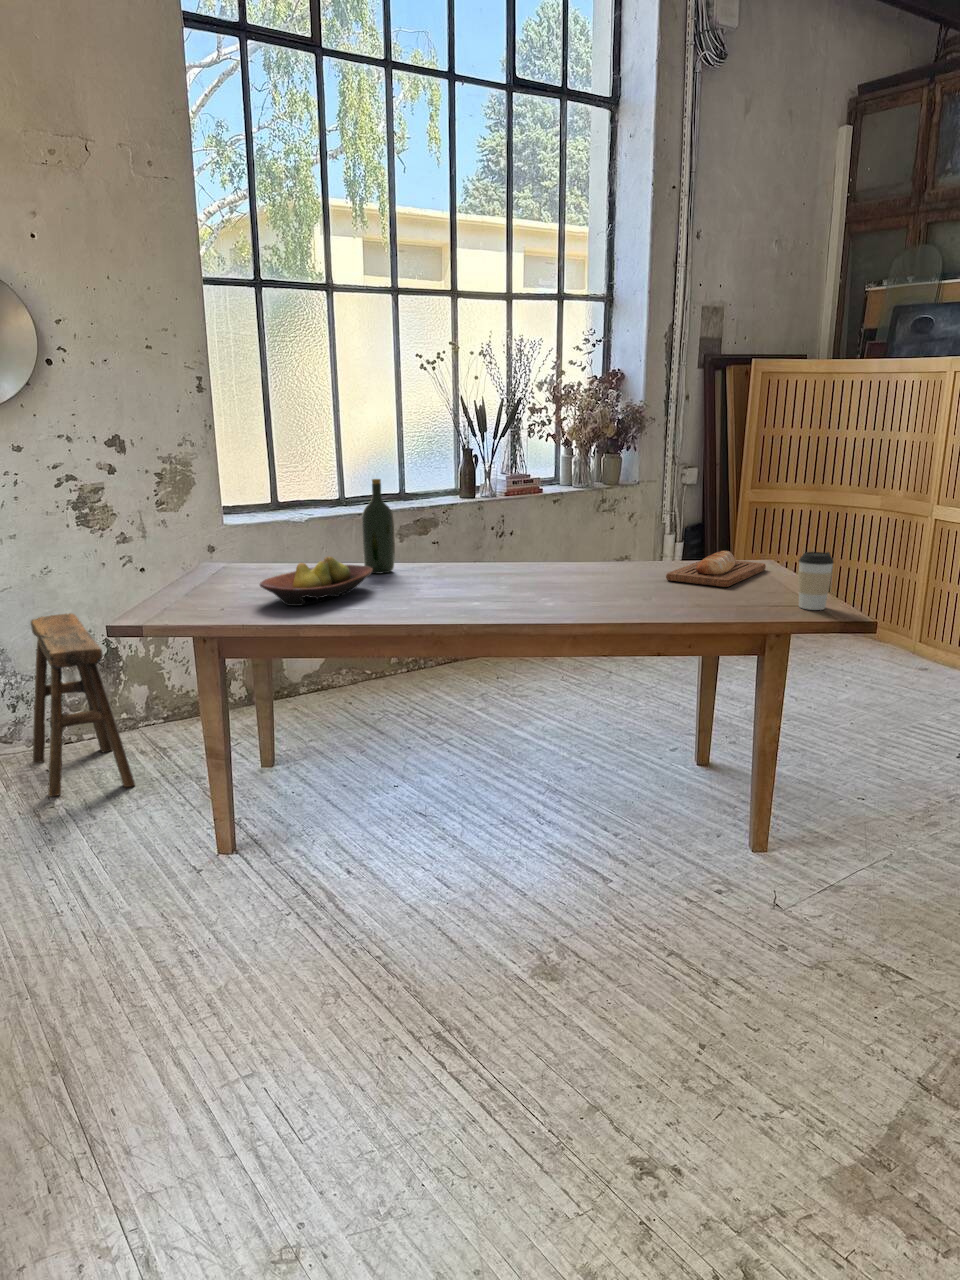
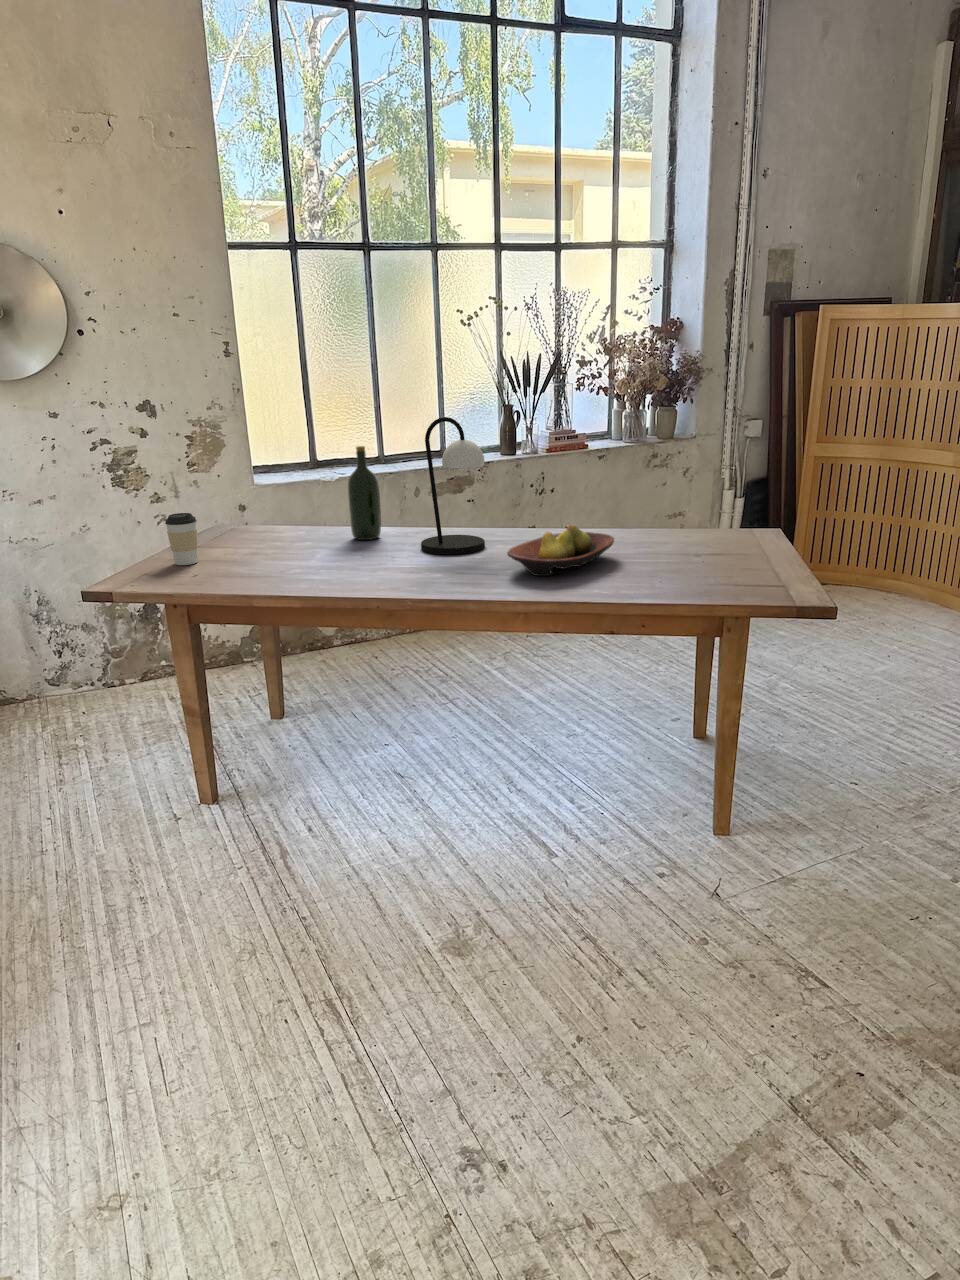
table lamp: none [444,449,508,585] -> present [421,417,485,554]
bread loaf: present [666,551,766,587] -> none [643,521,759,562]
coffee cup: present [798,552,834,610] -> present [165,513,198,565]
fruit bowl: present [260,557,373,606] -> present [507,525,614,576]
stool: present [31,613,135,796] -> none [64,569,154,739]

